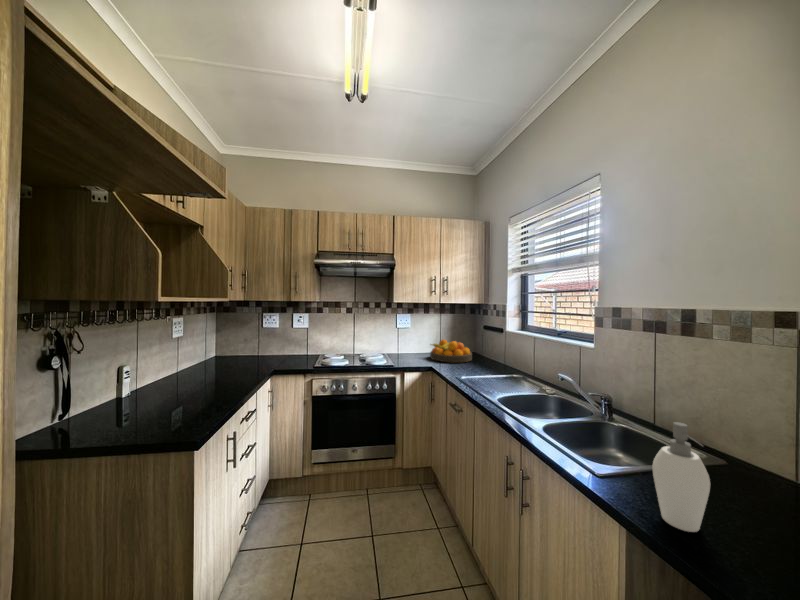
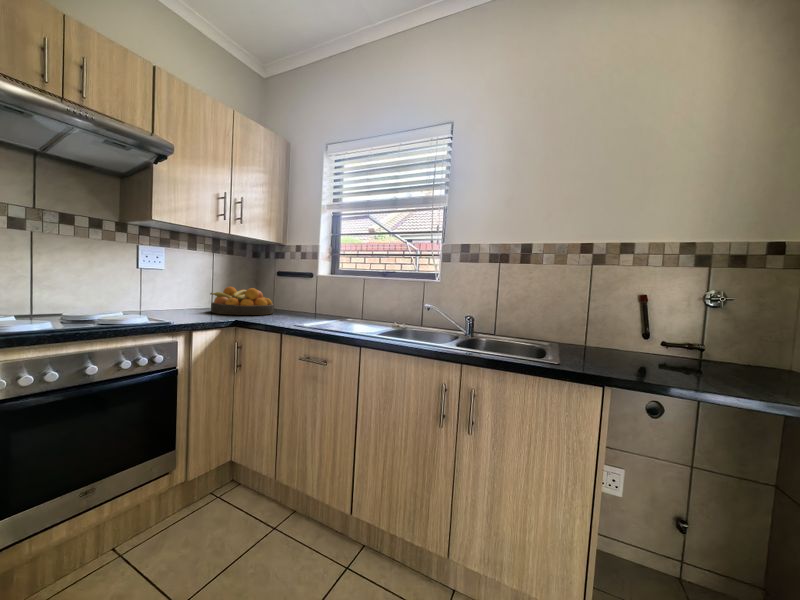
soap dispenser: present [653,422,710,532] -> none [608,301,662,374]

